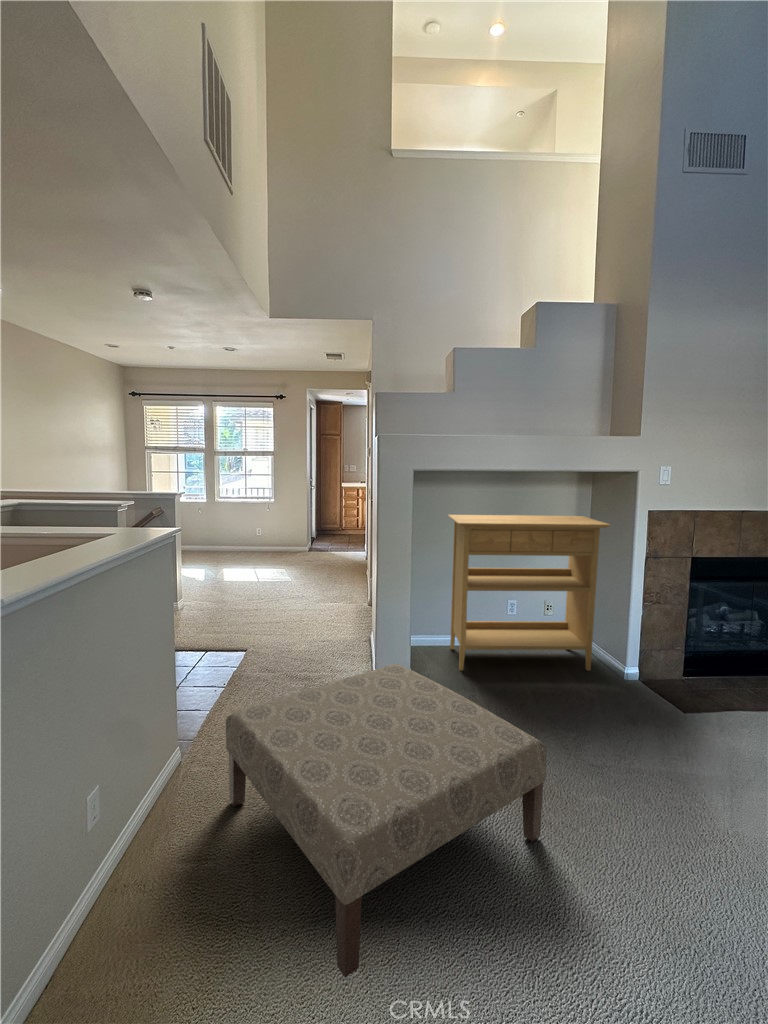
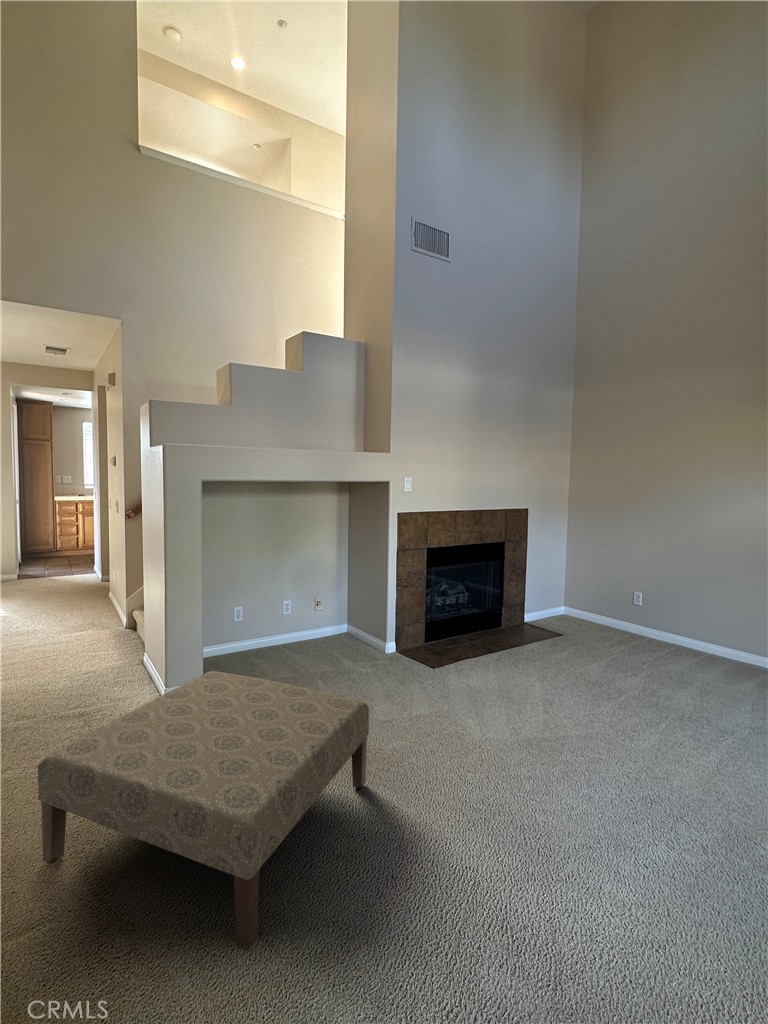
console table: present [448,515,610,671] -> none [227,520,371,673]

